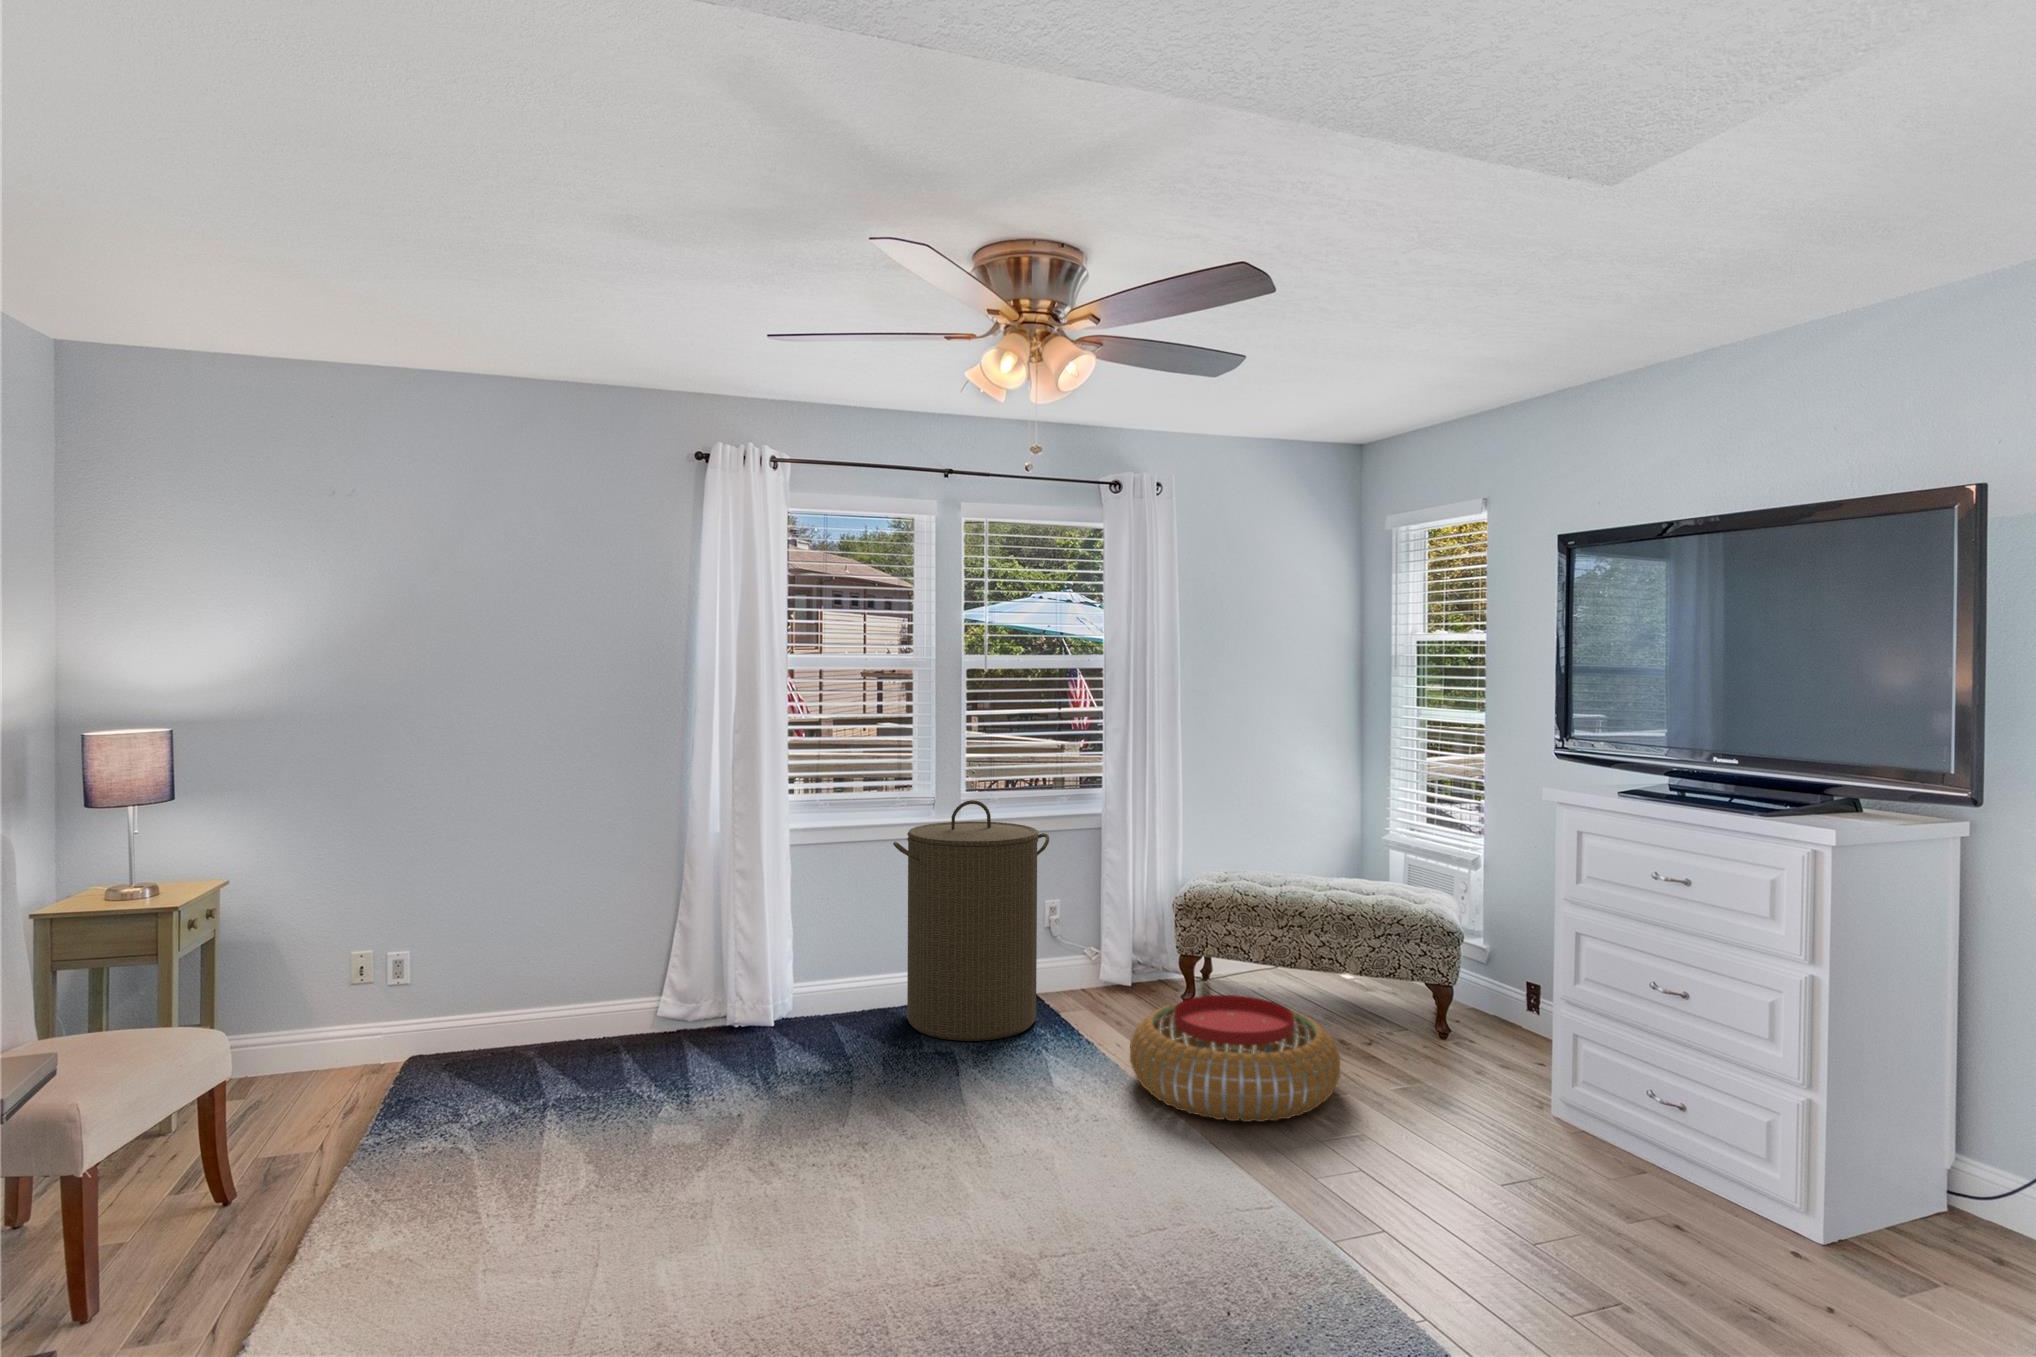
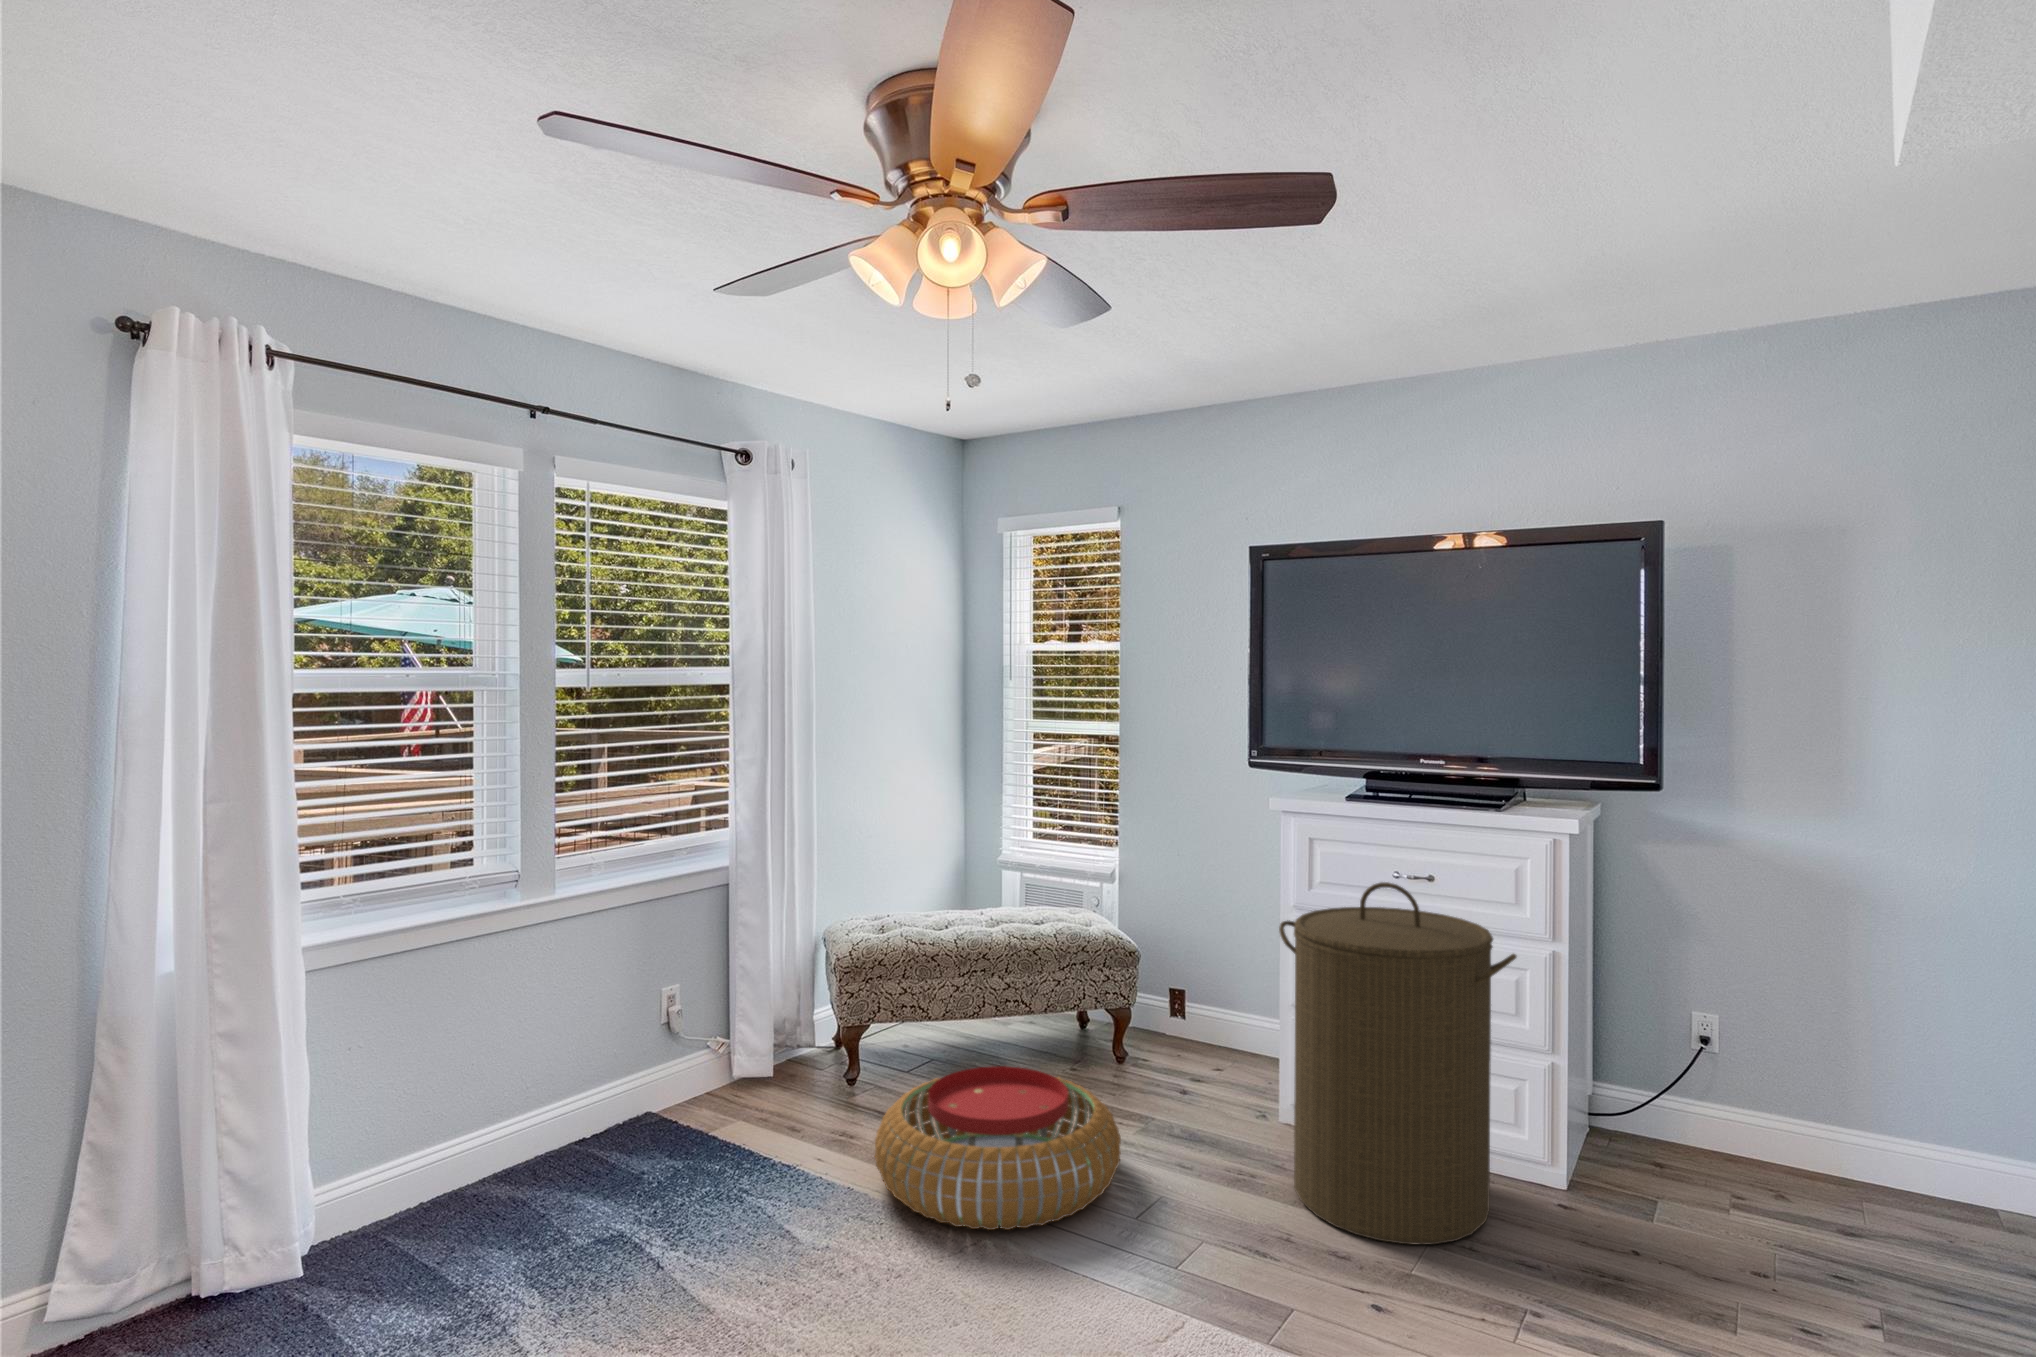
laundry hamper: present [893,800,1049,1041] -> present [1279,882,1516,1245]

